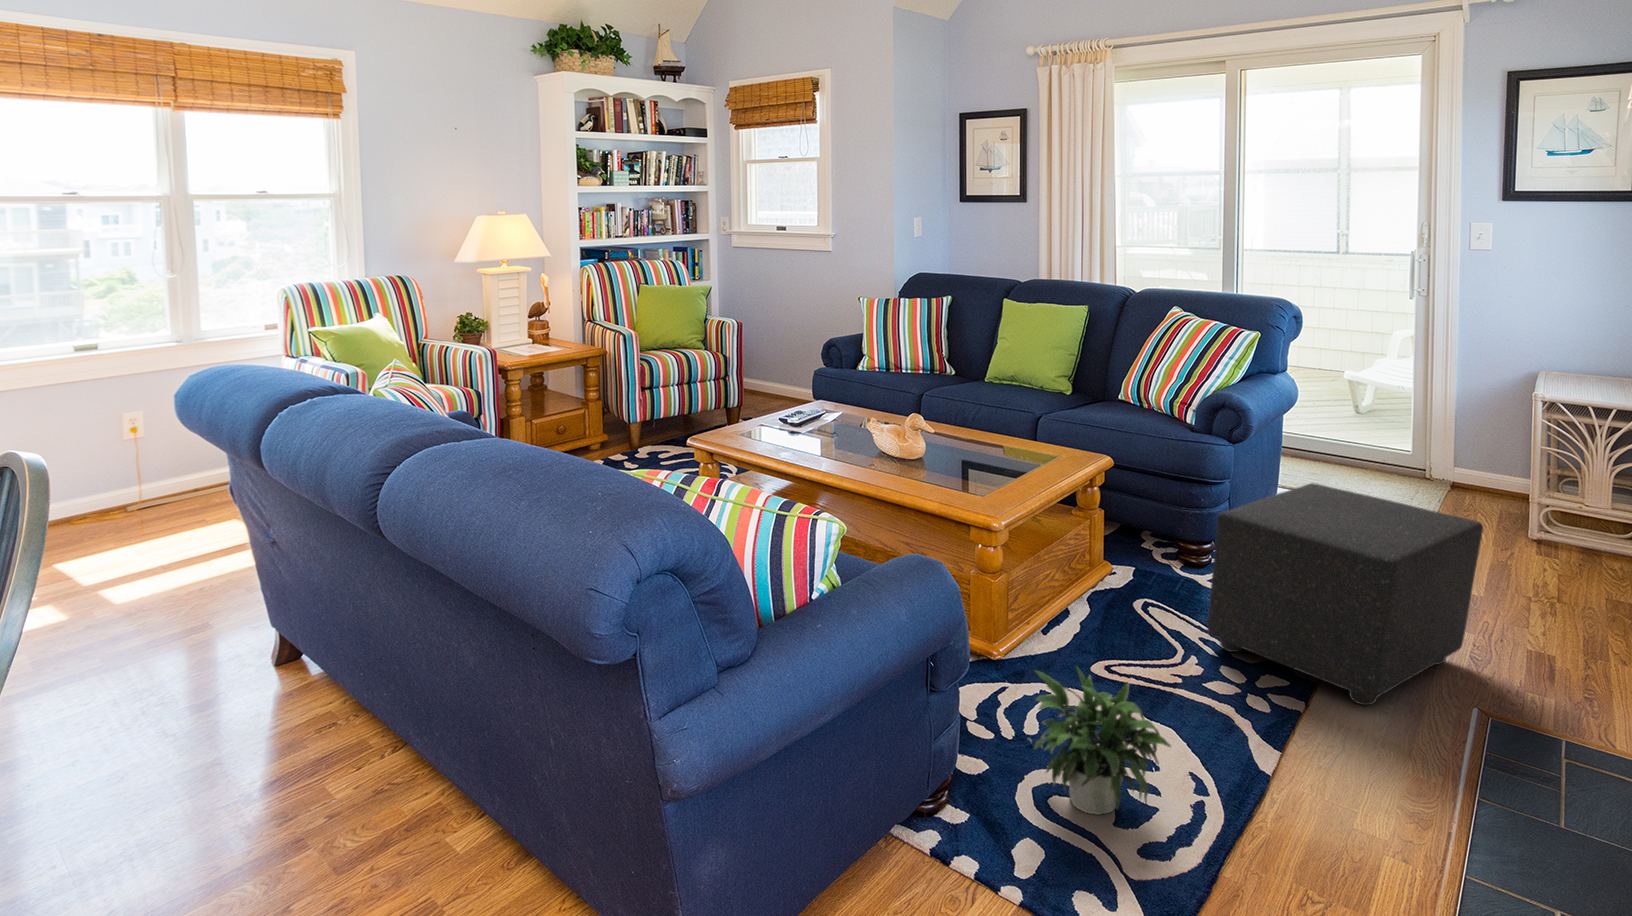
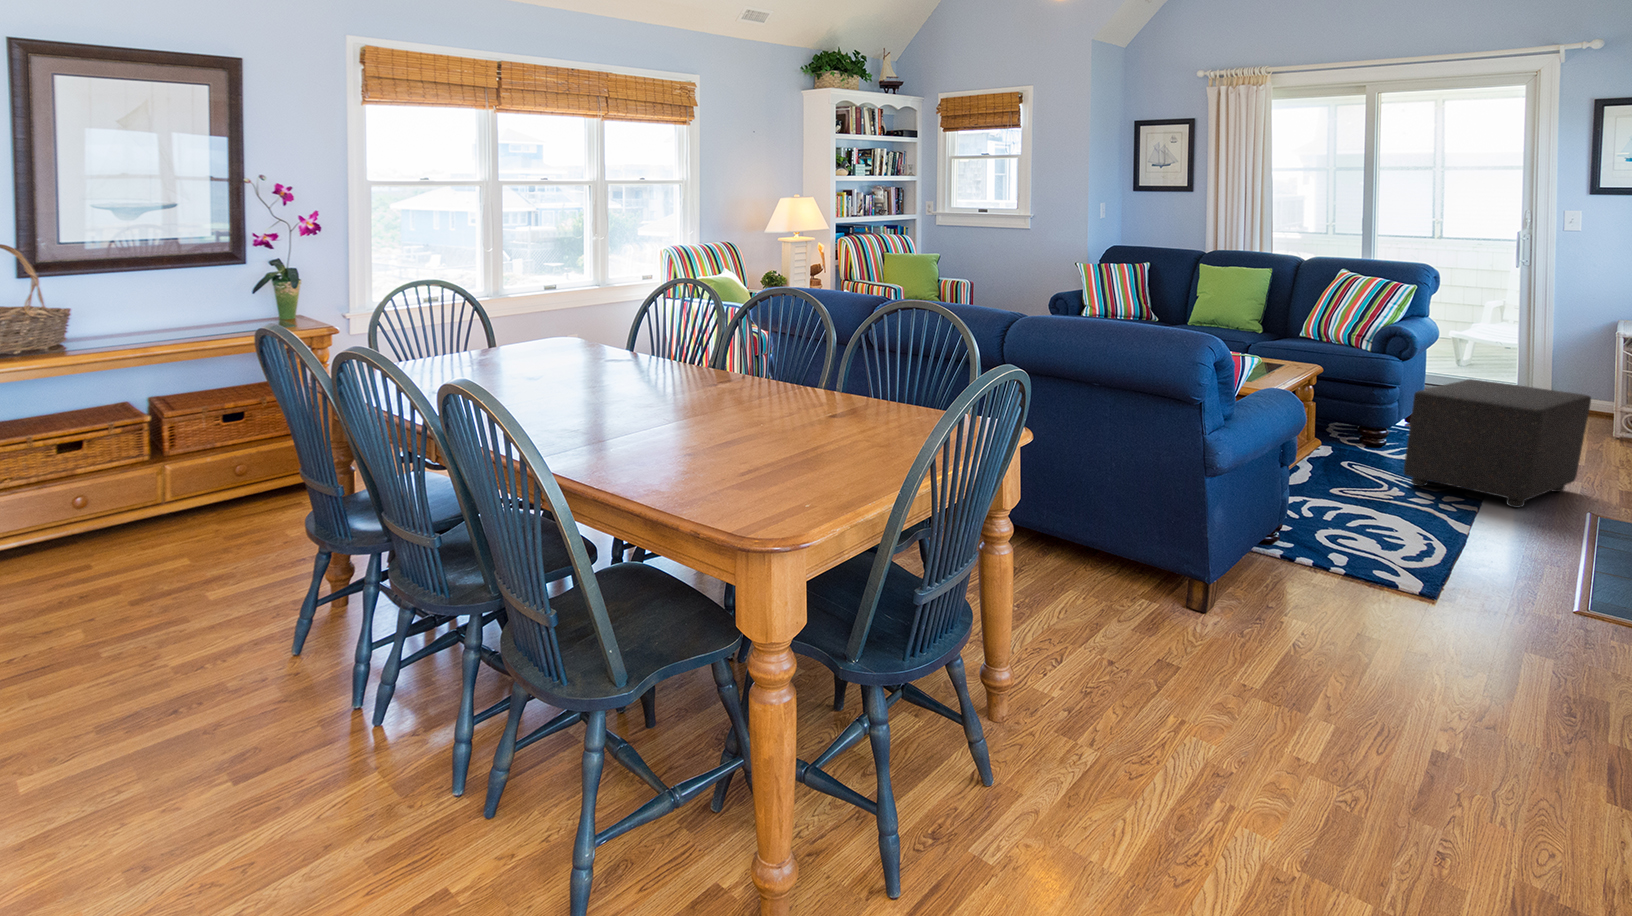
potted plant: present [1028,667,1171,815] -> none [1311,463,1420,546]

